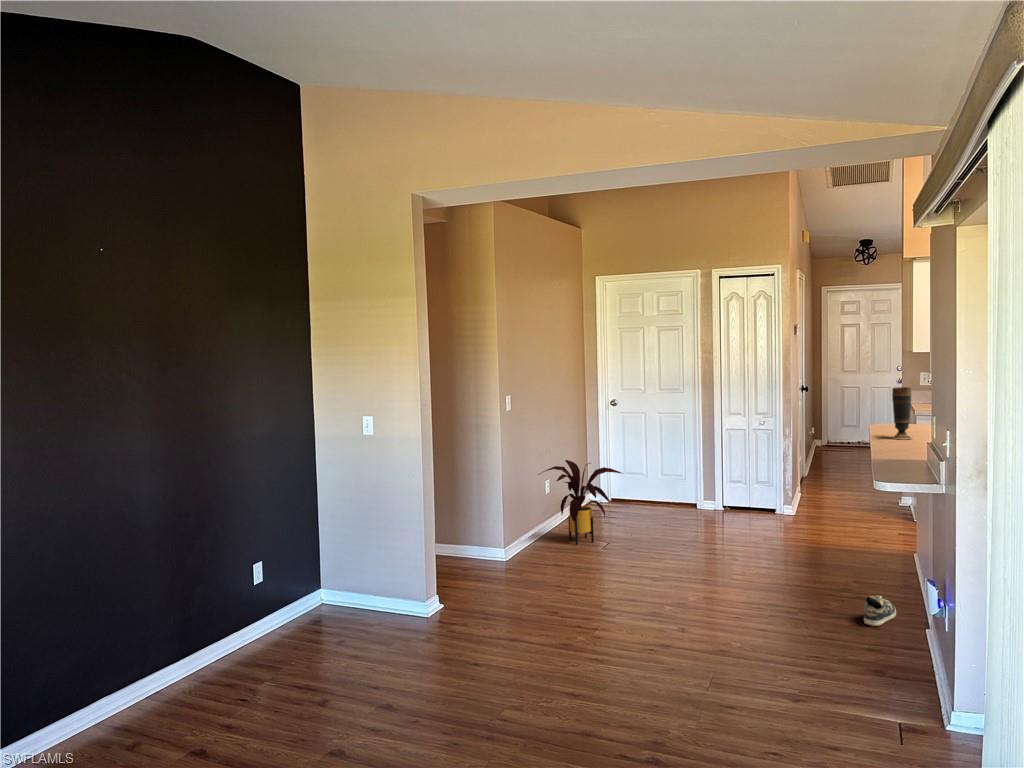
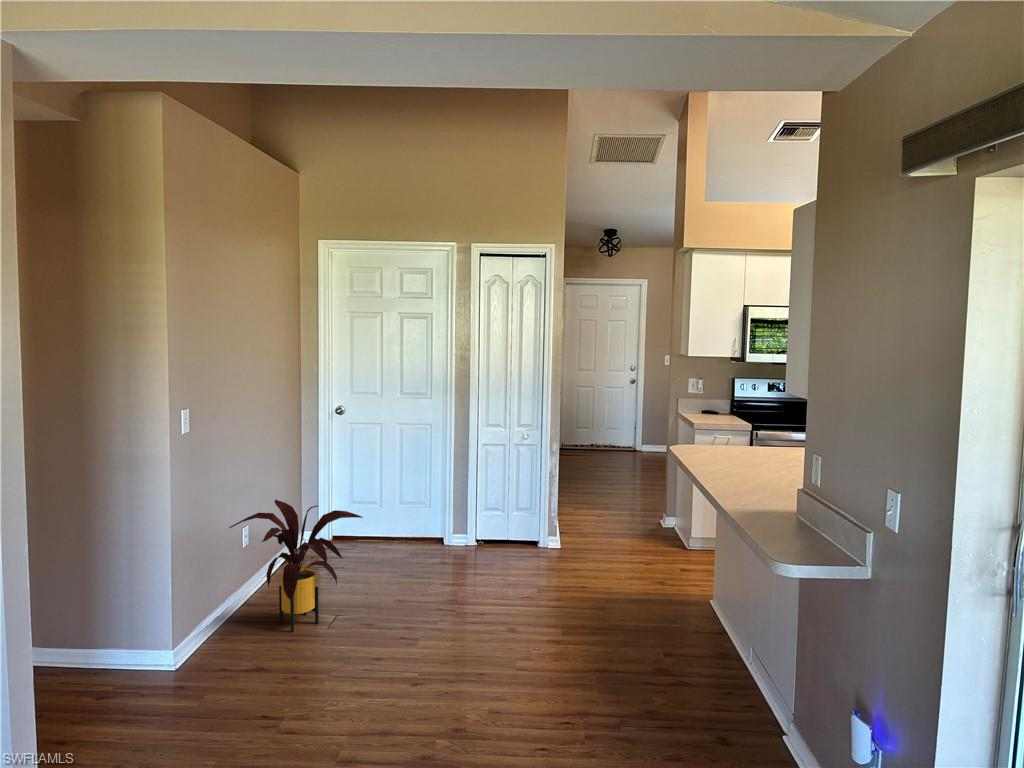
vase: present [892,387,912,439] -> none [721,401,748,467]
shoe: present [864,595,896,626] -> none [743,696,772,751]

